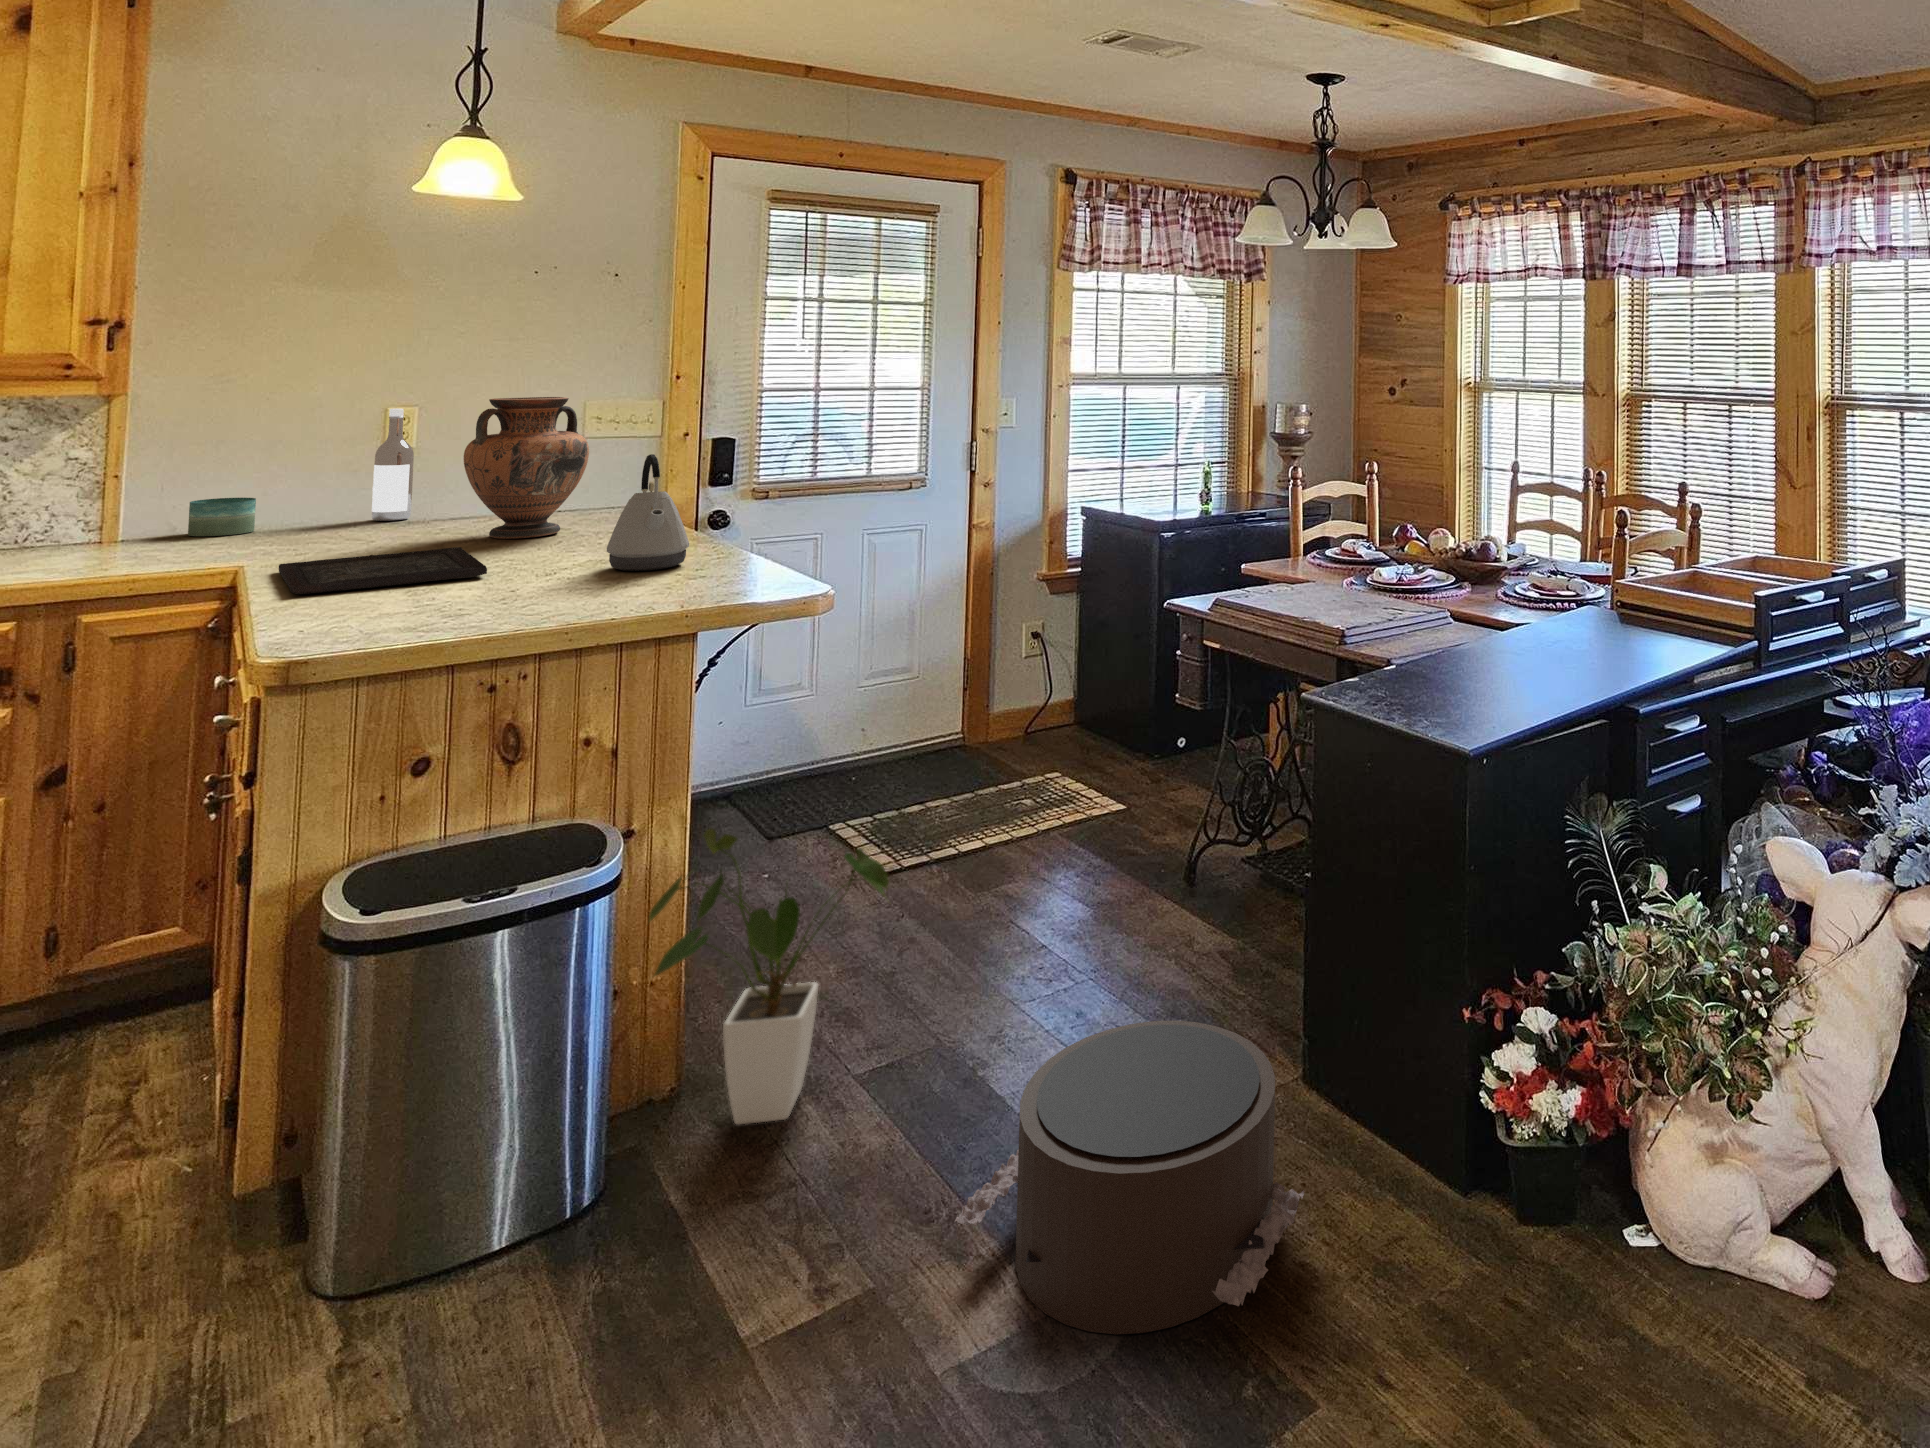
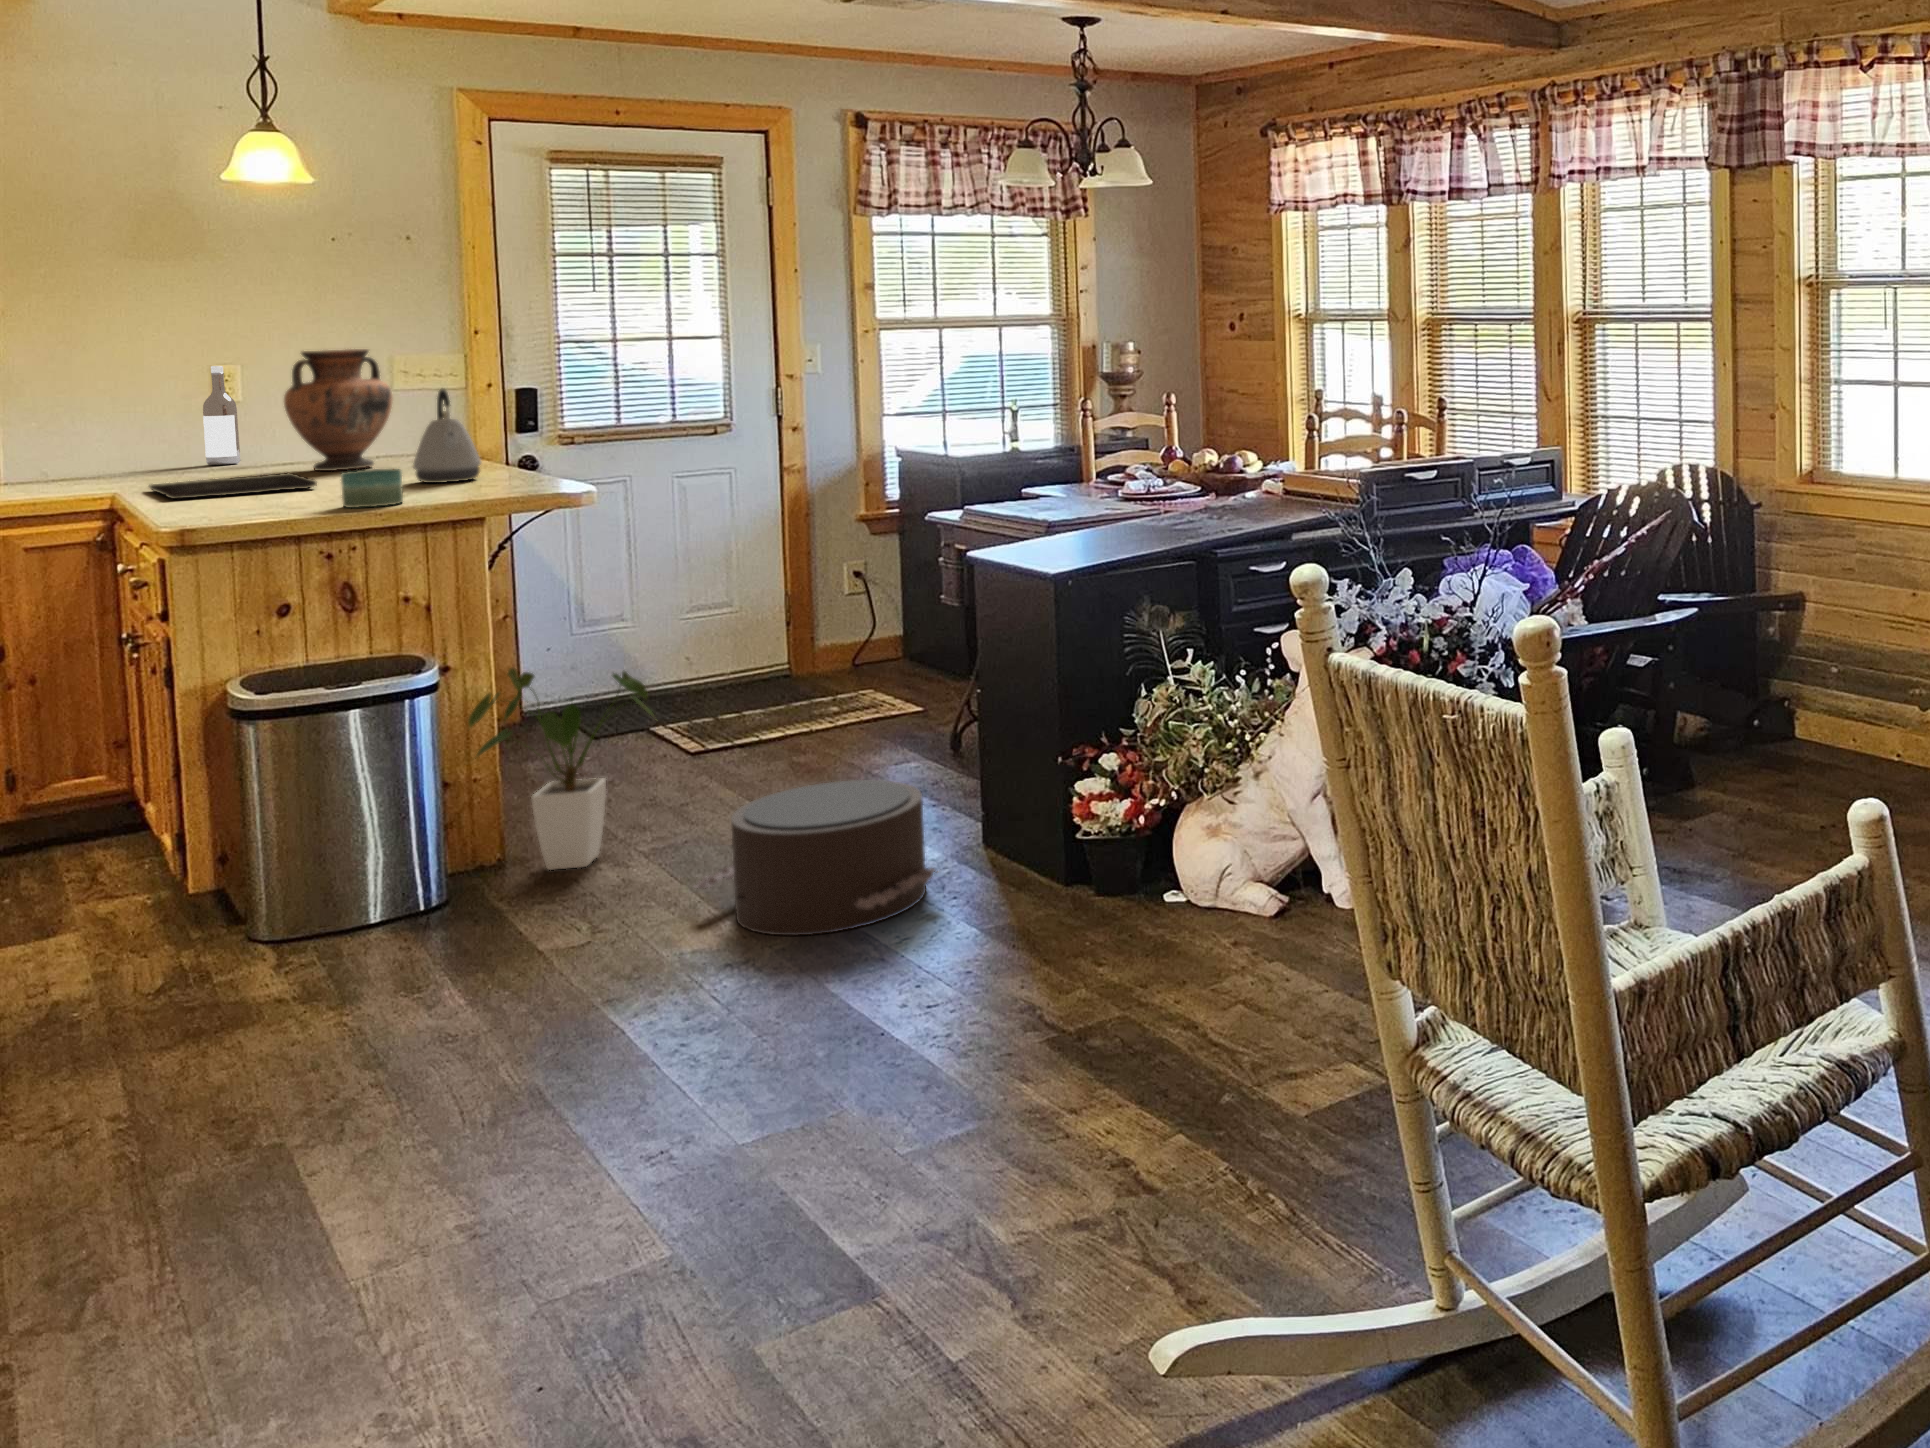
candle: present [188,498,256,536] -> present [341,469,403,508]

